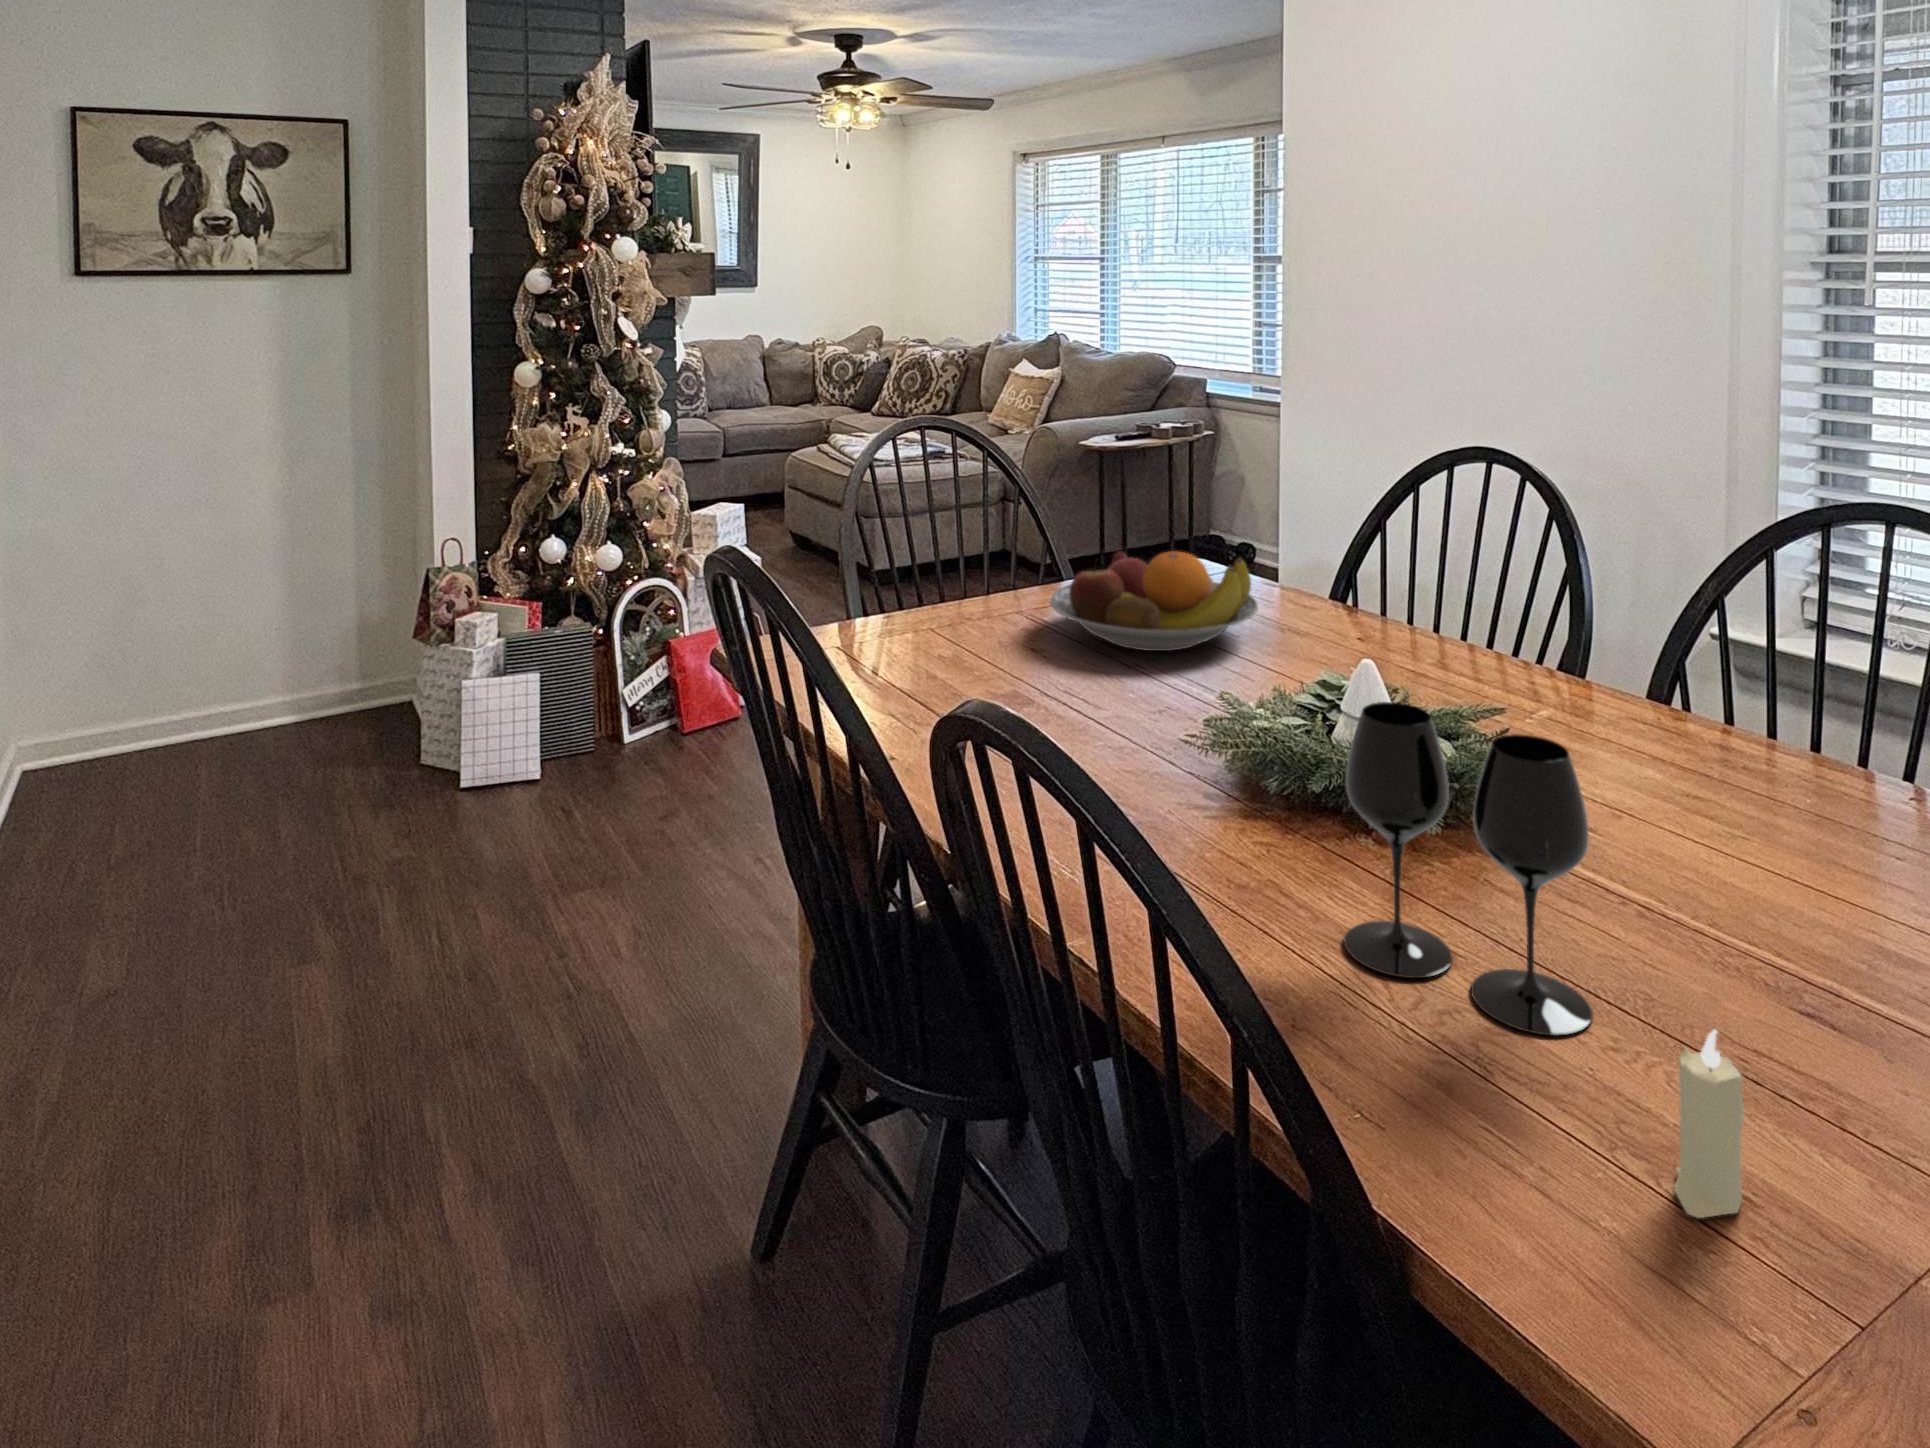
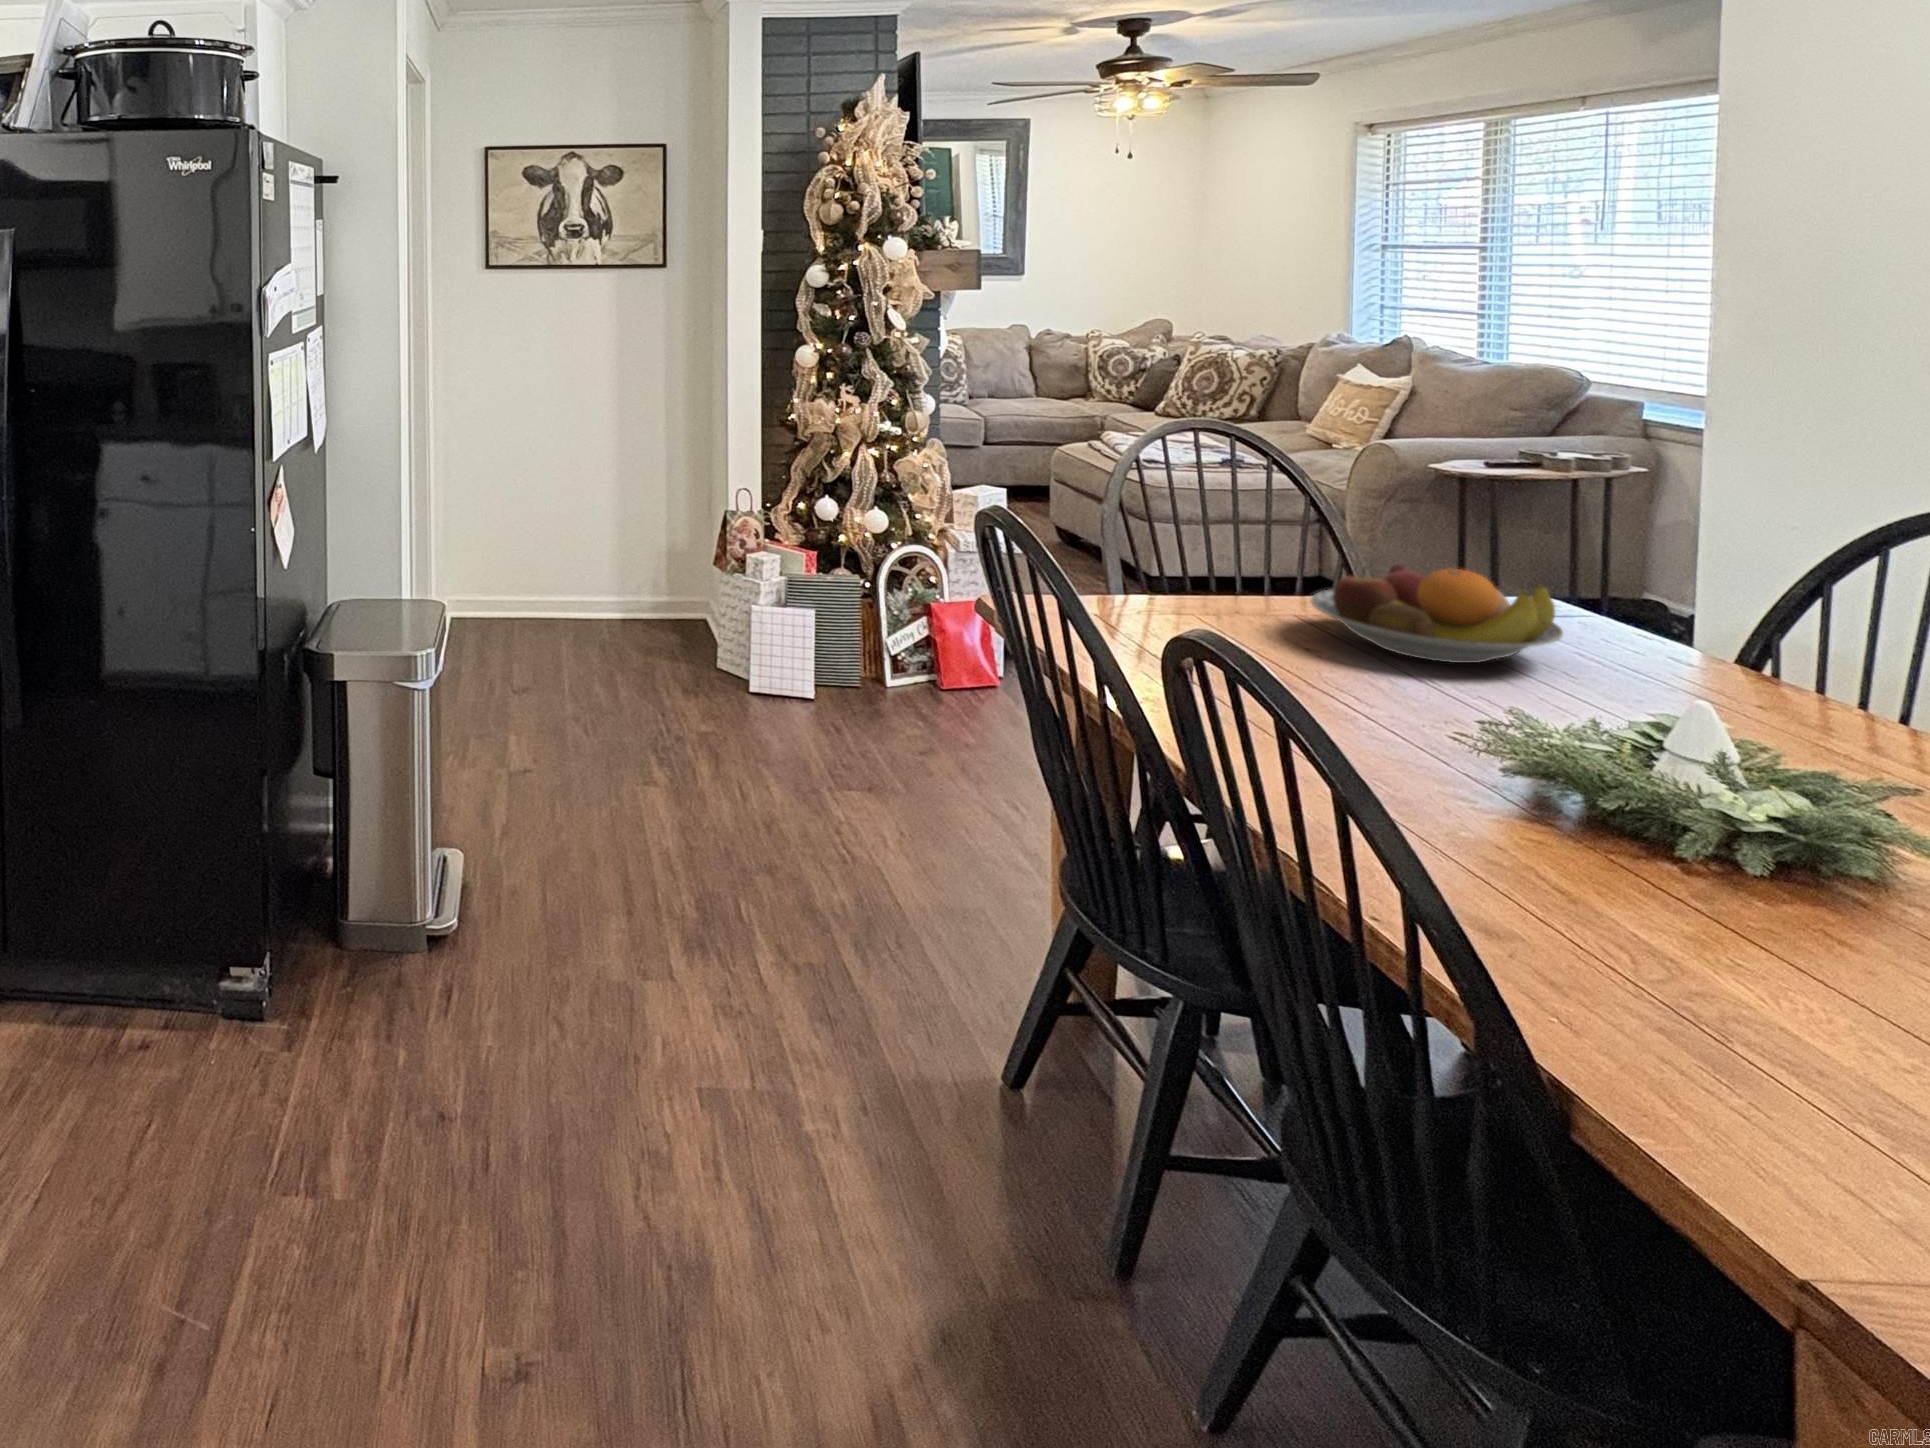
wine glass: present [1344,702,1593,1036] -> none [1532,687,1784,978]
candle: present [1674,1030,1744,1218] -> none [1778,946,1854,1092]

